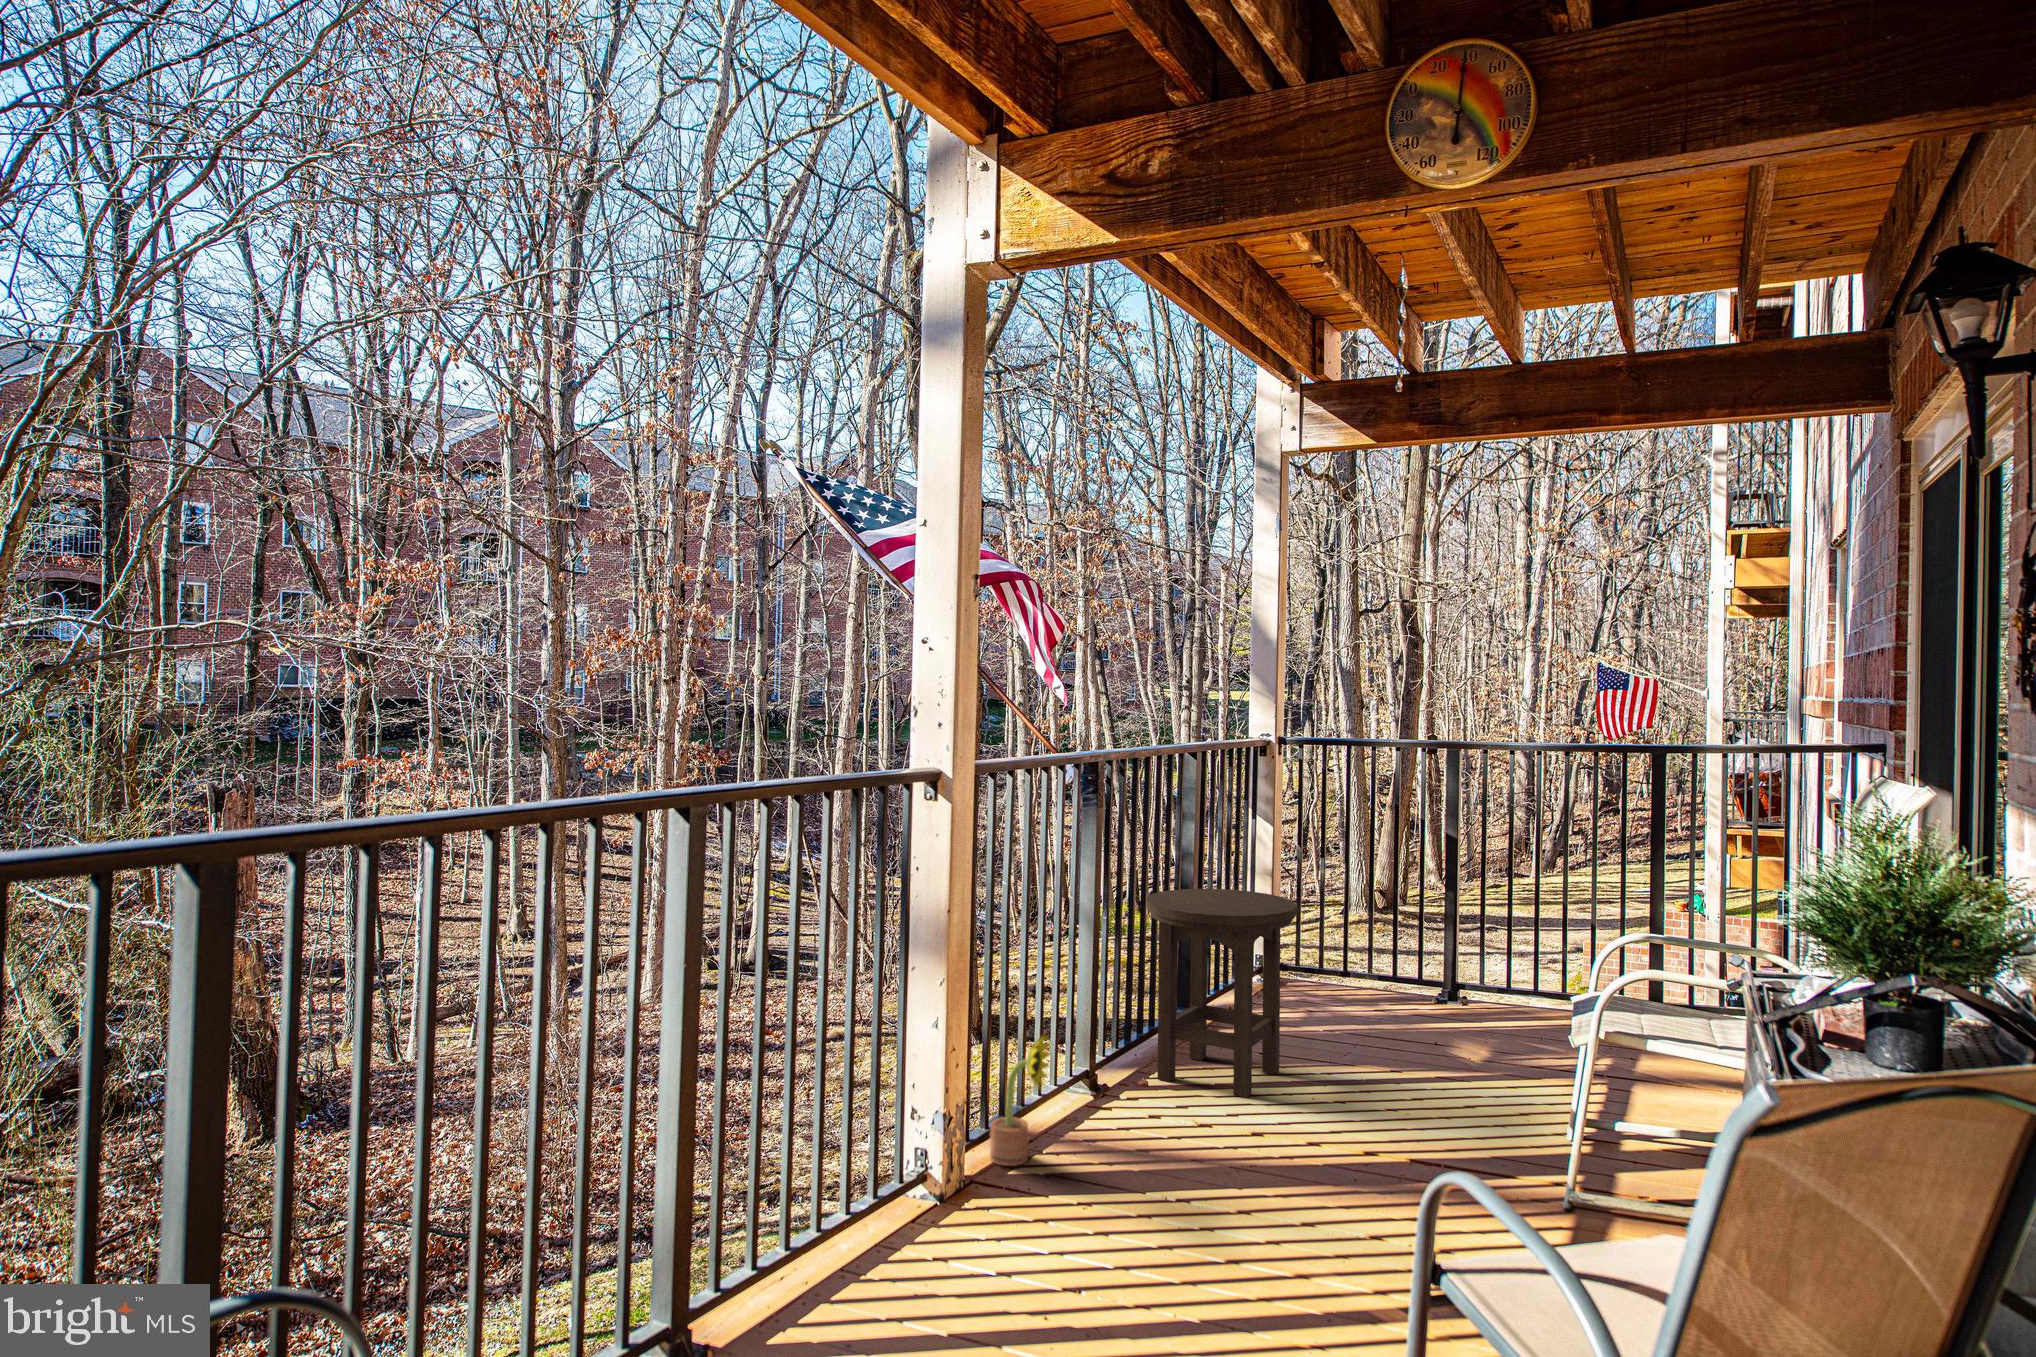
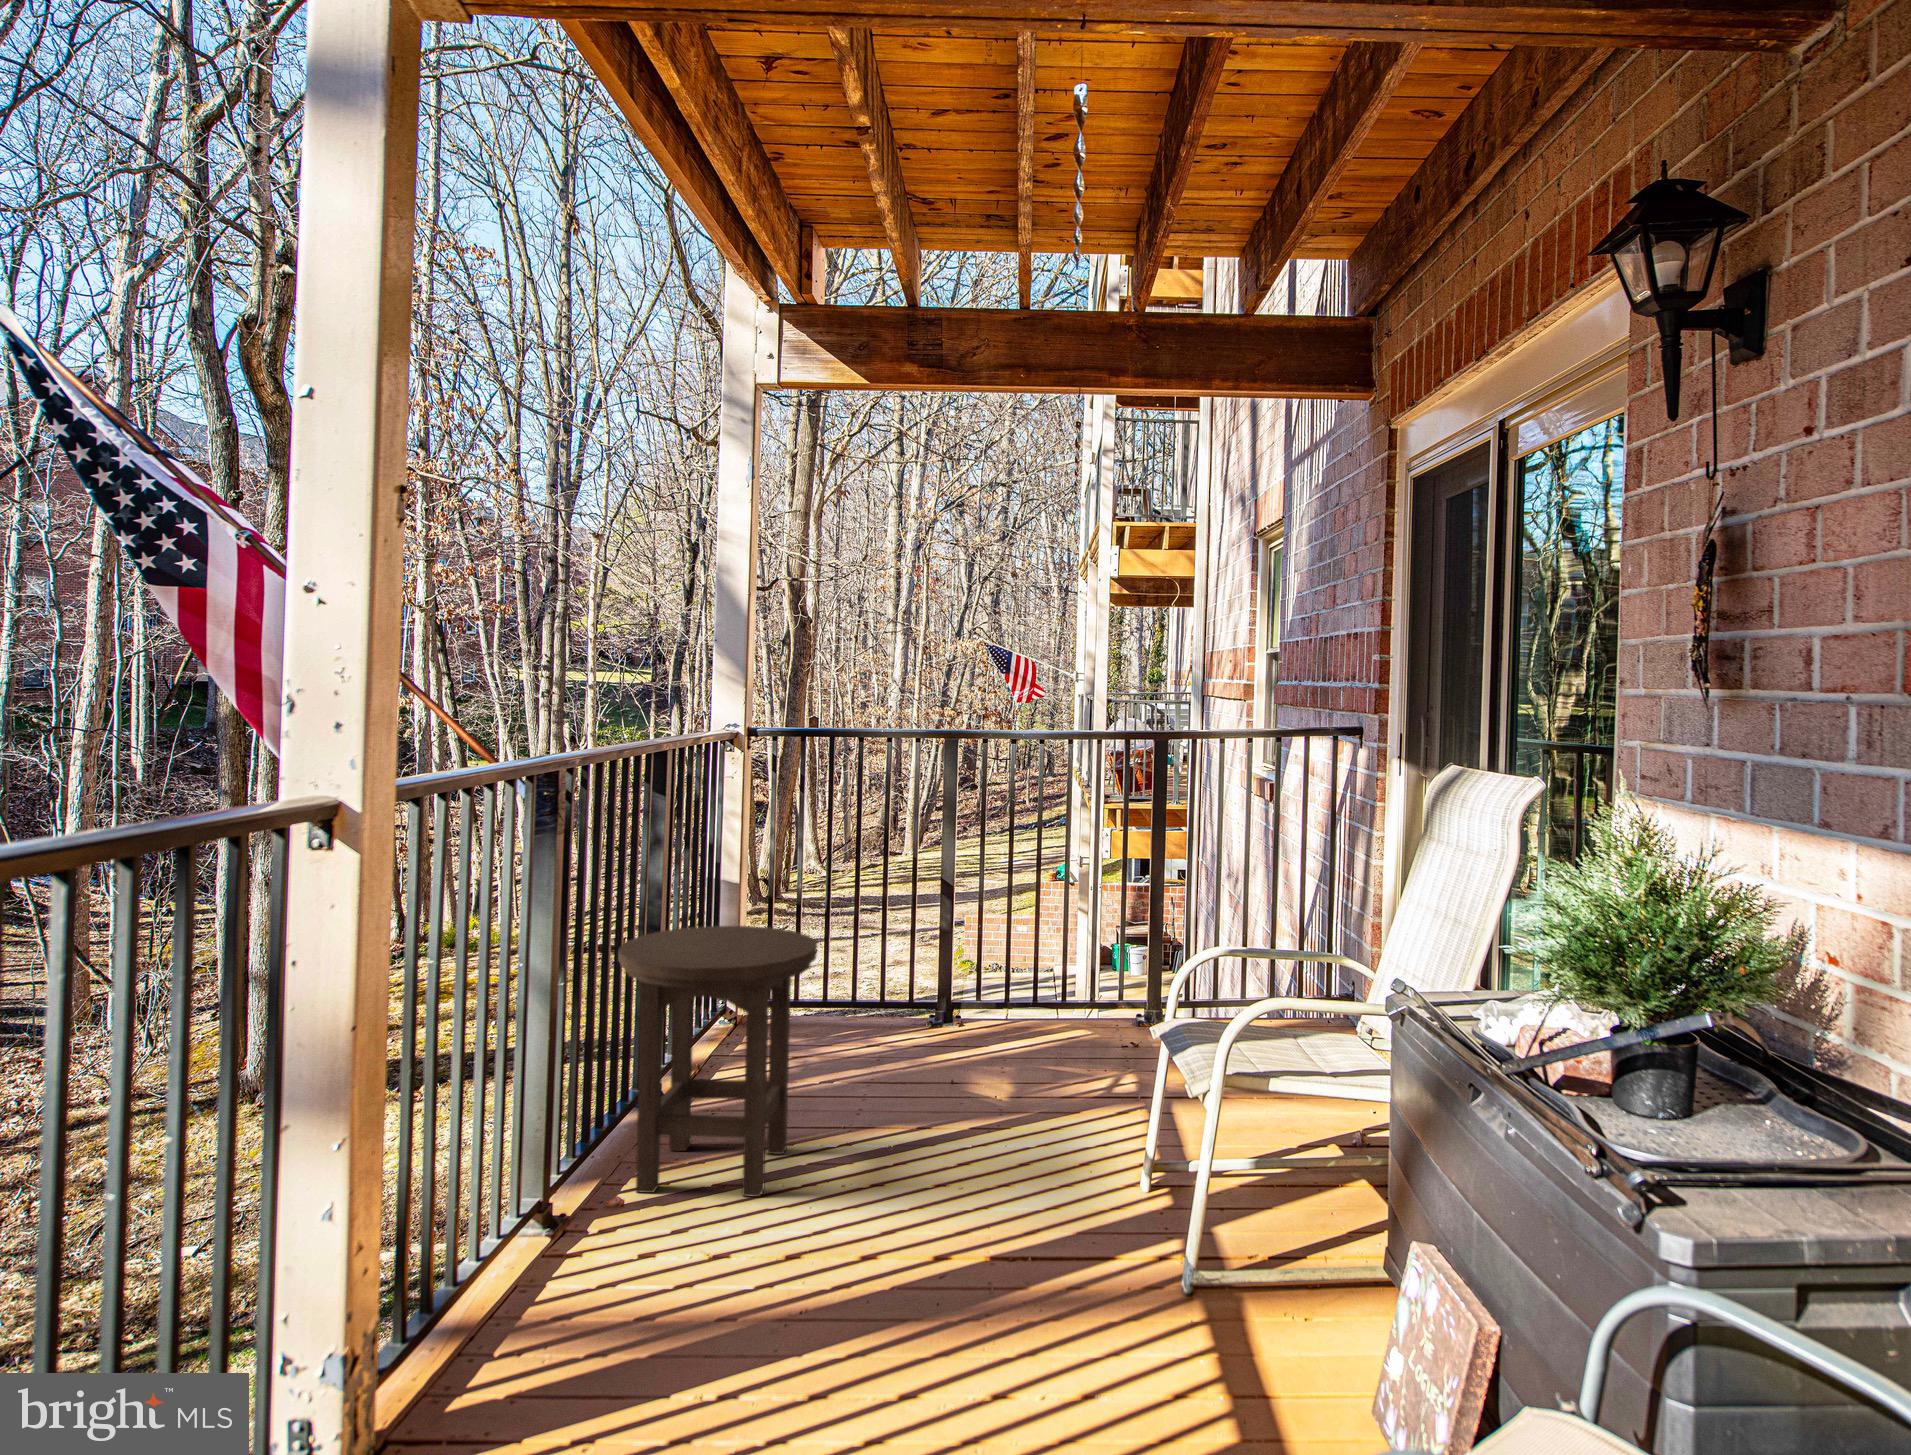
decorative plant: present [990,1036,1050,1166] -> none [413,1181,514,1403]

